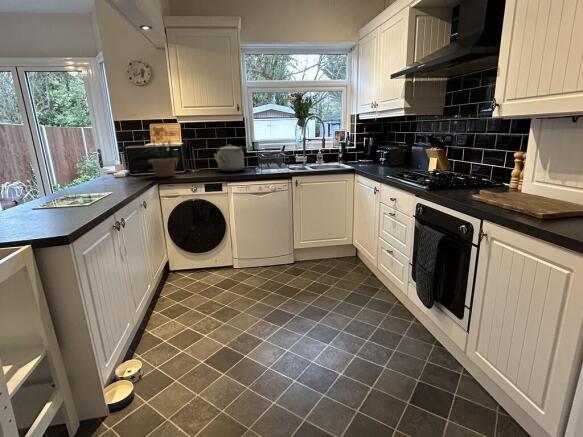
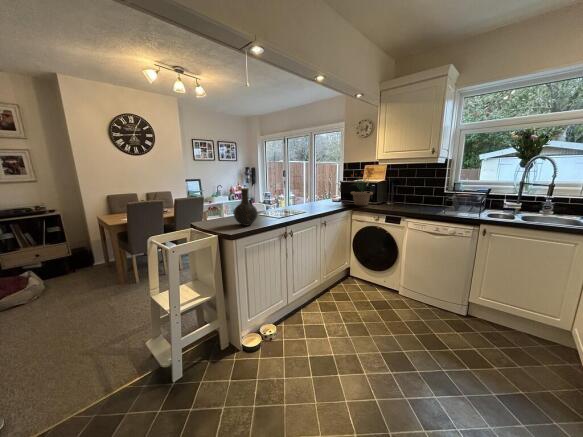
kettle: present [214,144,247,171] -> none [407,184,441,208]
vase: none [26,159,75,224] -> present [234,188,257,226]

